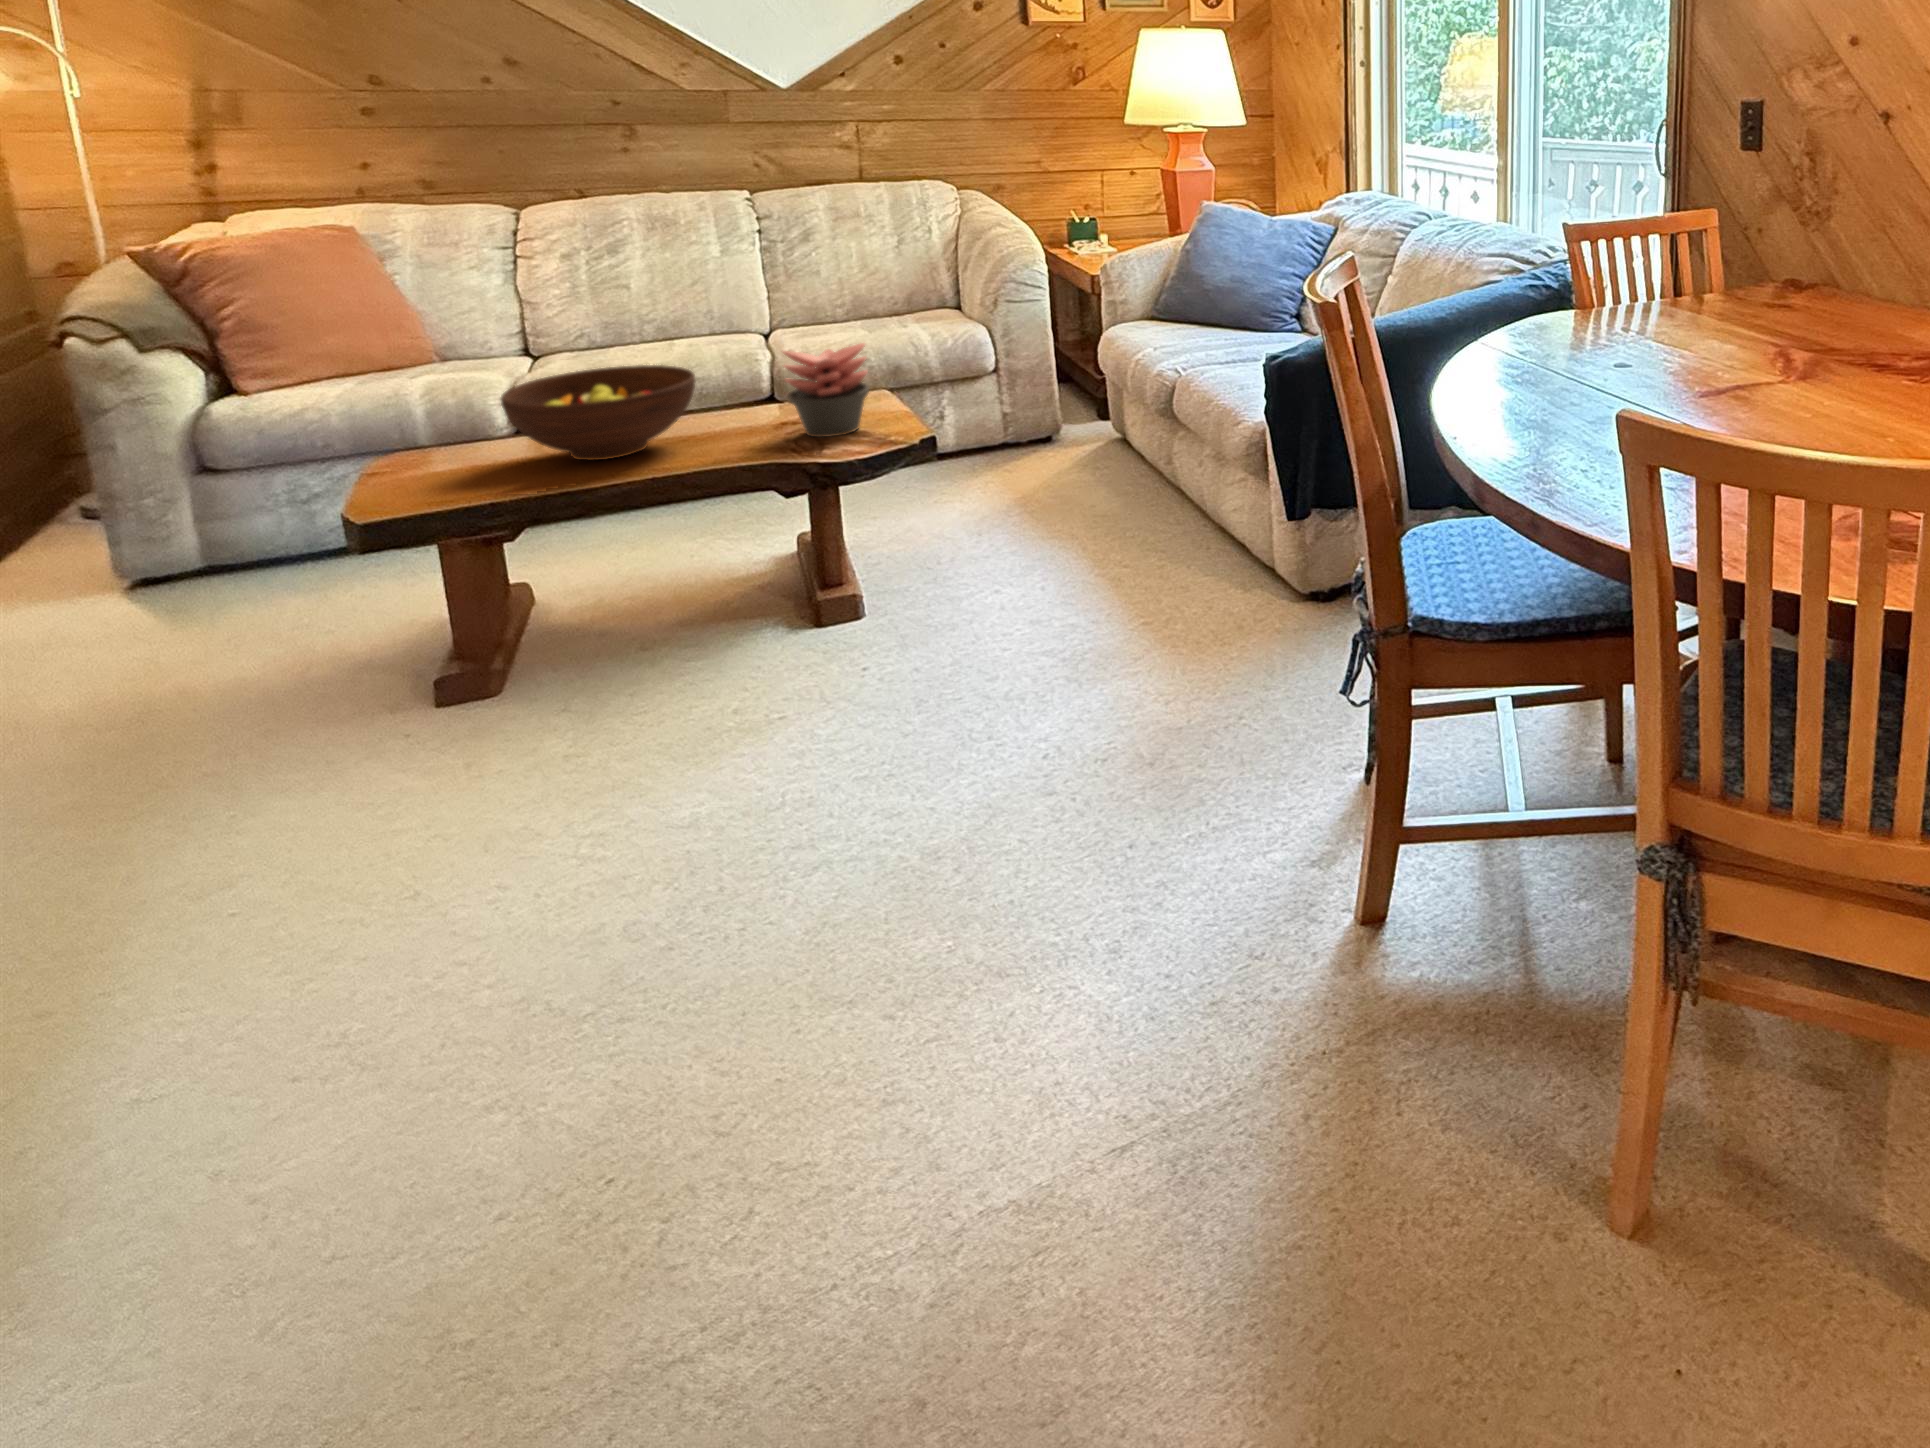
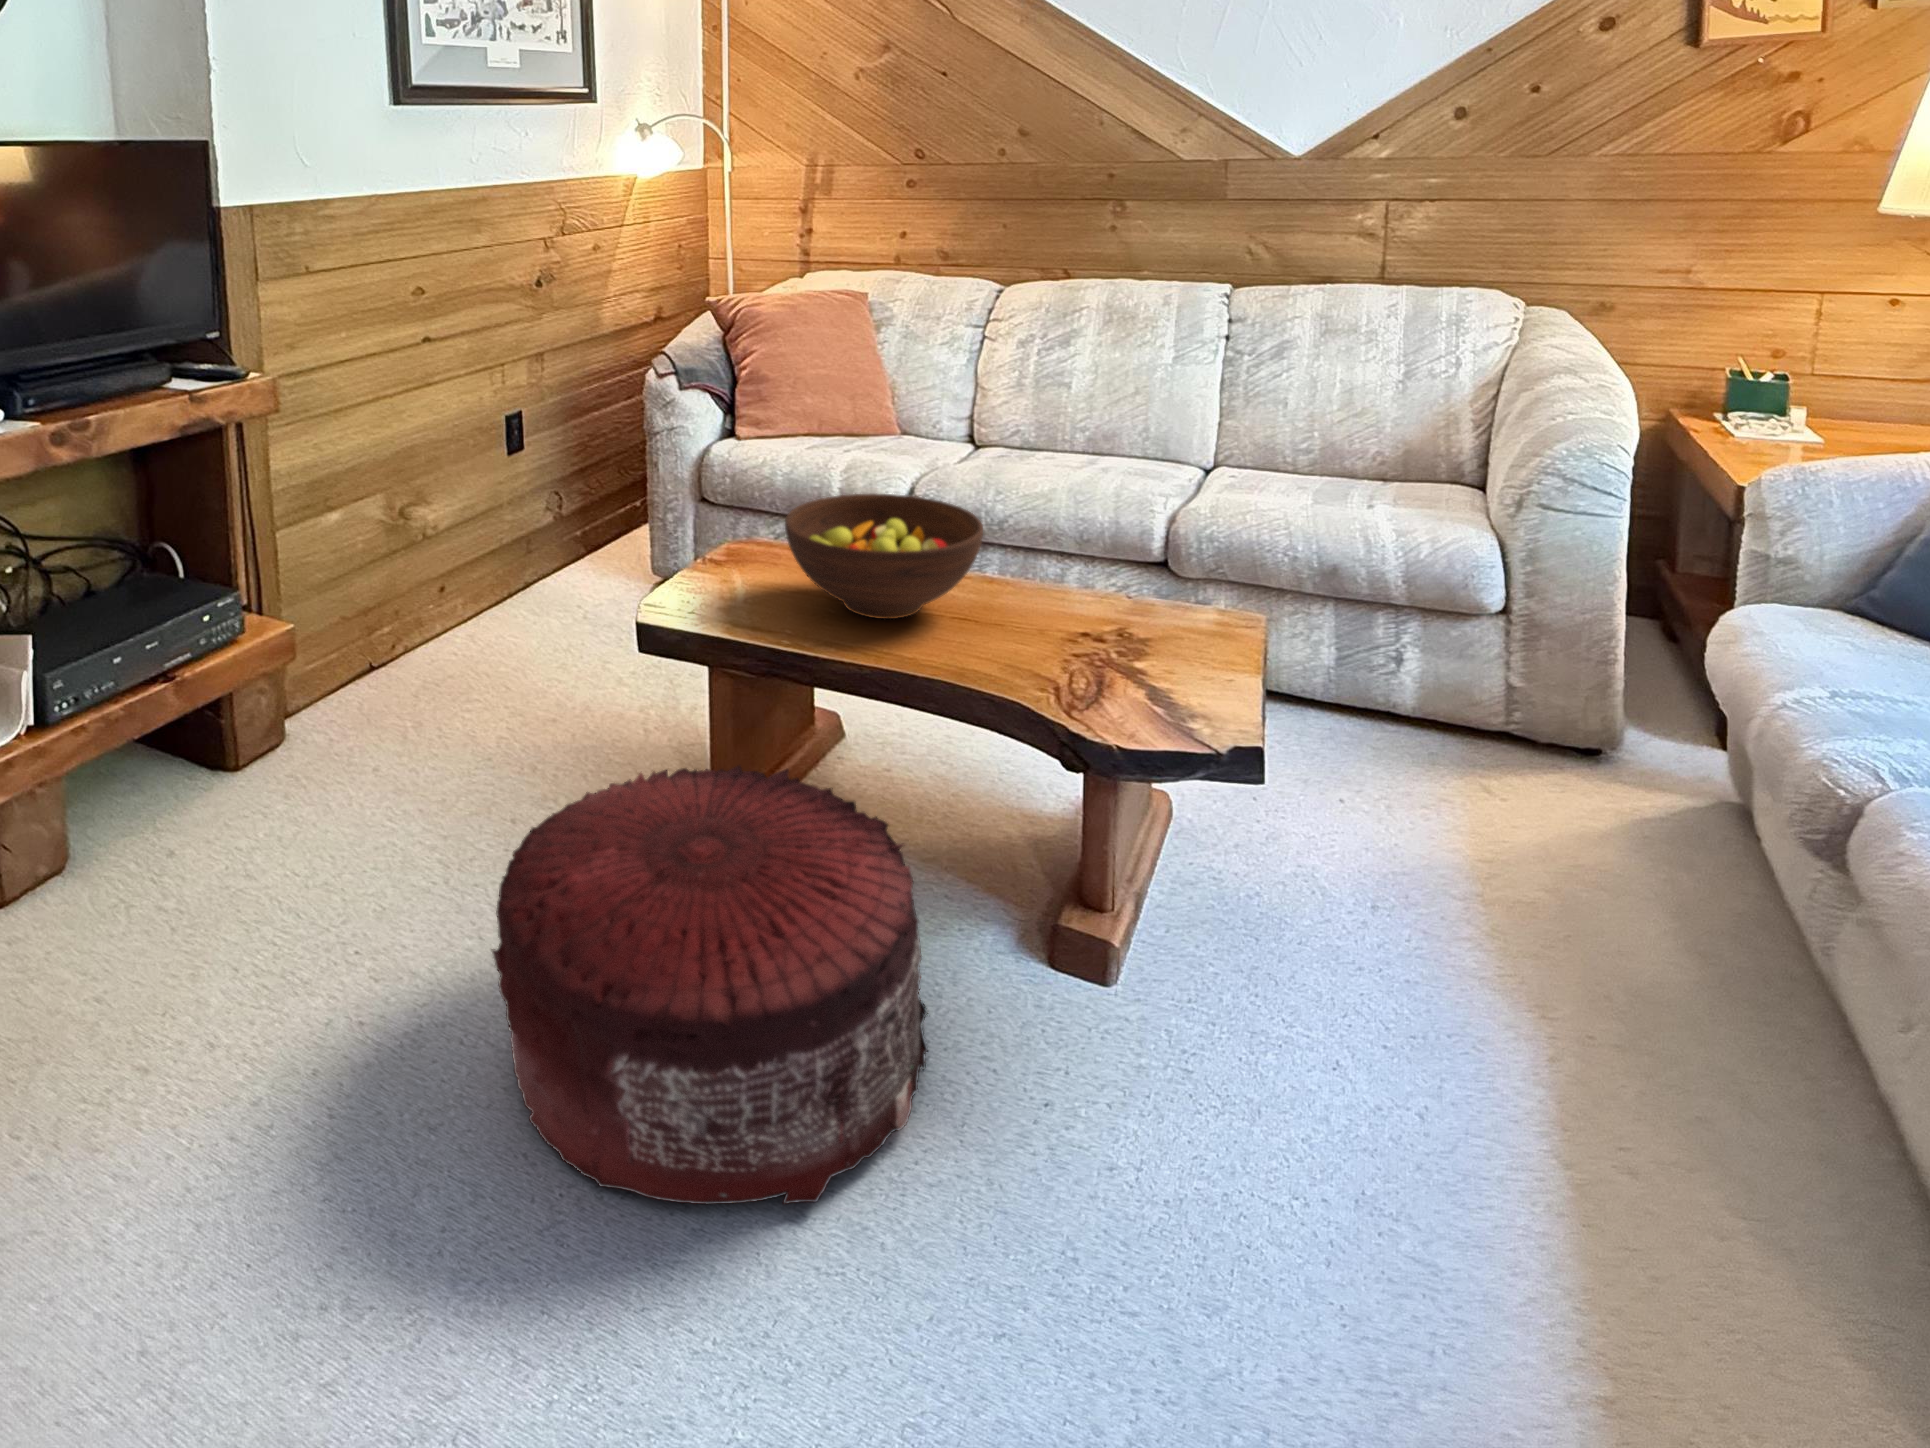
succulent plant: present [783,343,870,437] -> none [1063,531,1197,685]
pouf: none [404,558,804,837] -> present [492,766,928,1204]

